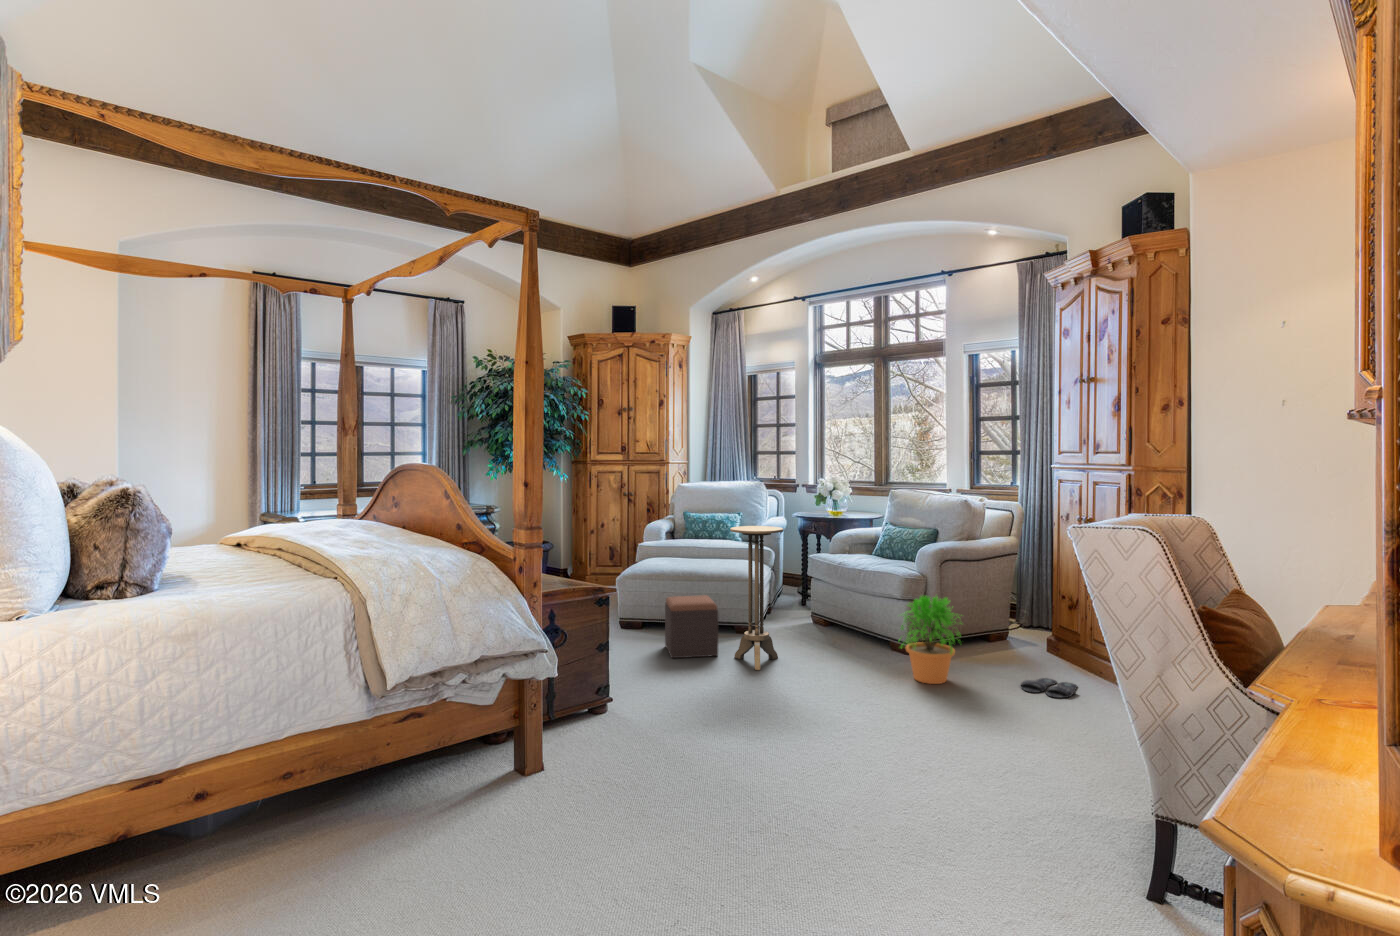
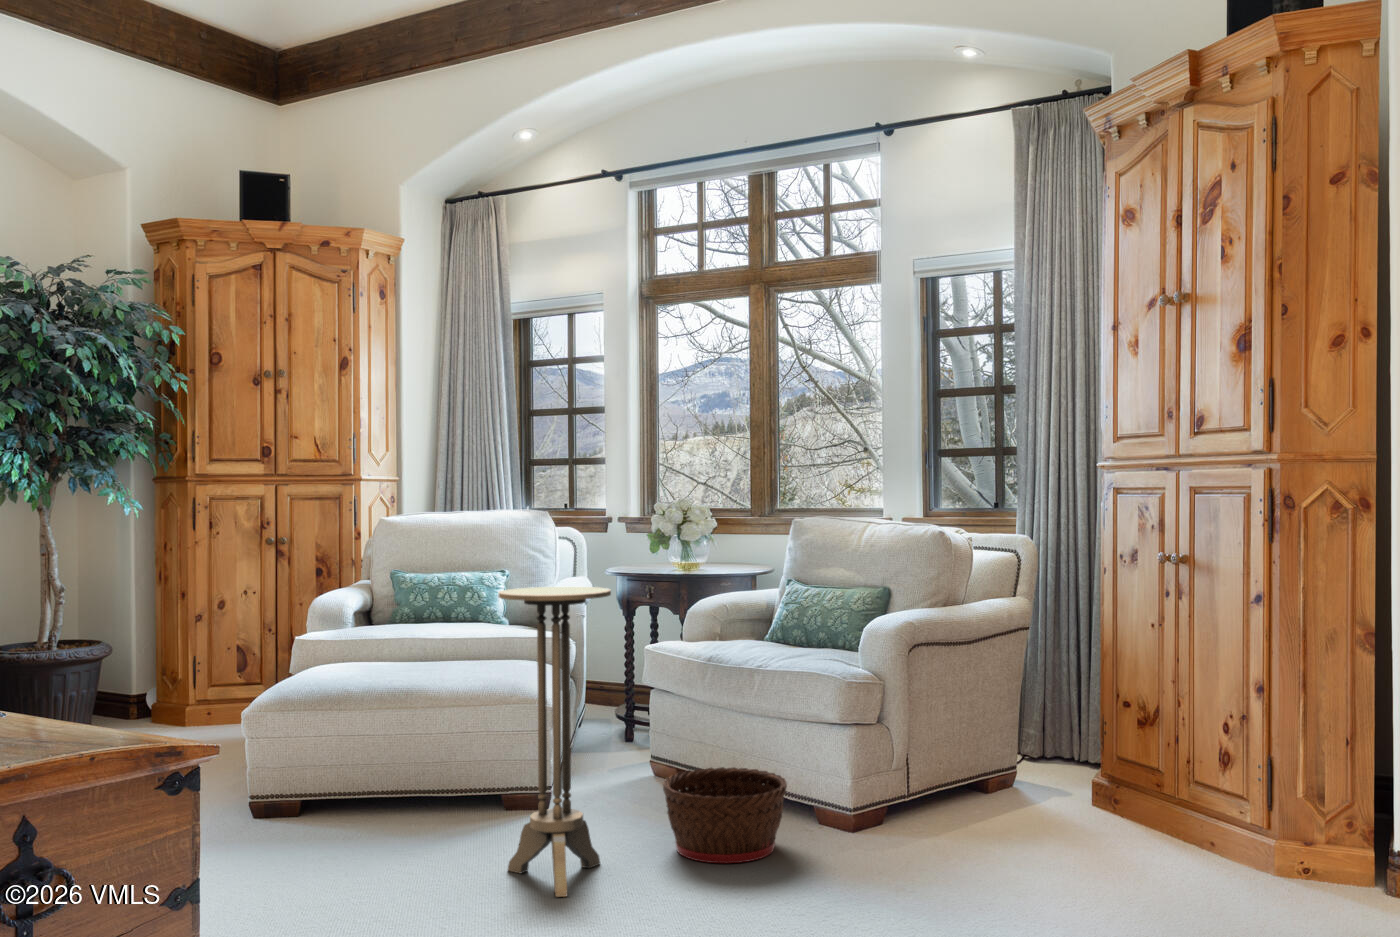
footstool: present [665,595,718,658] -> none [353,740,472,884]
potted plant: present [899,596,961,684] -> none [842,710,987,897]
basket: none [809,617,871,662] -> present [663,767,787,863]
slippers: present [1021,678,1077,698] -> none [1088,865,1194,906]

